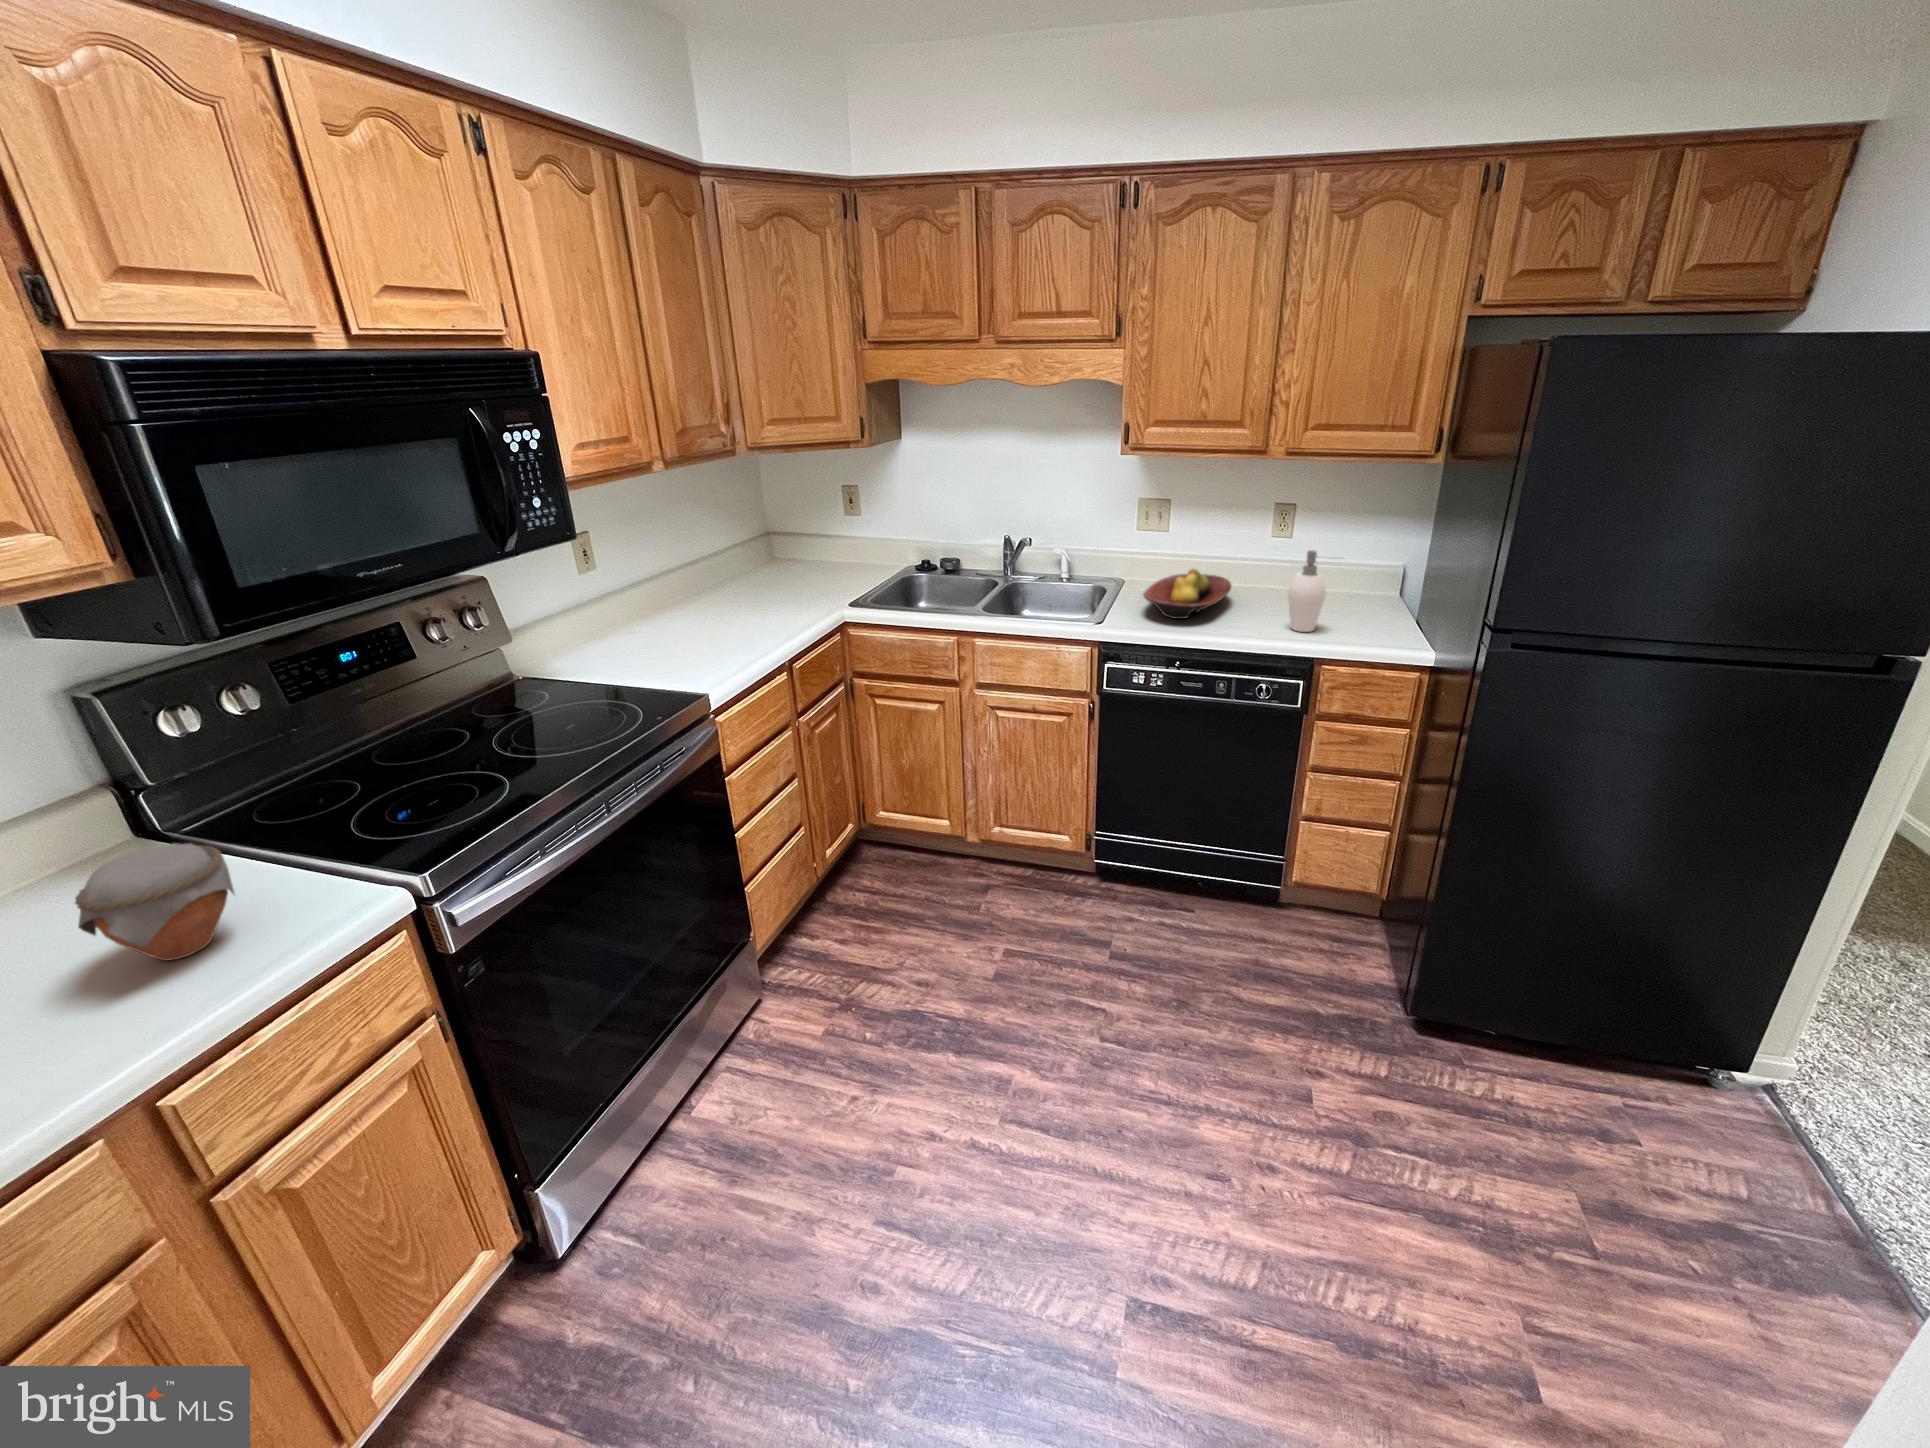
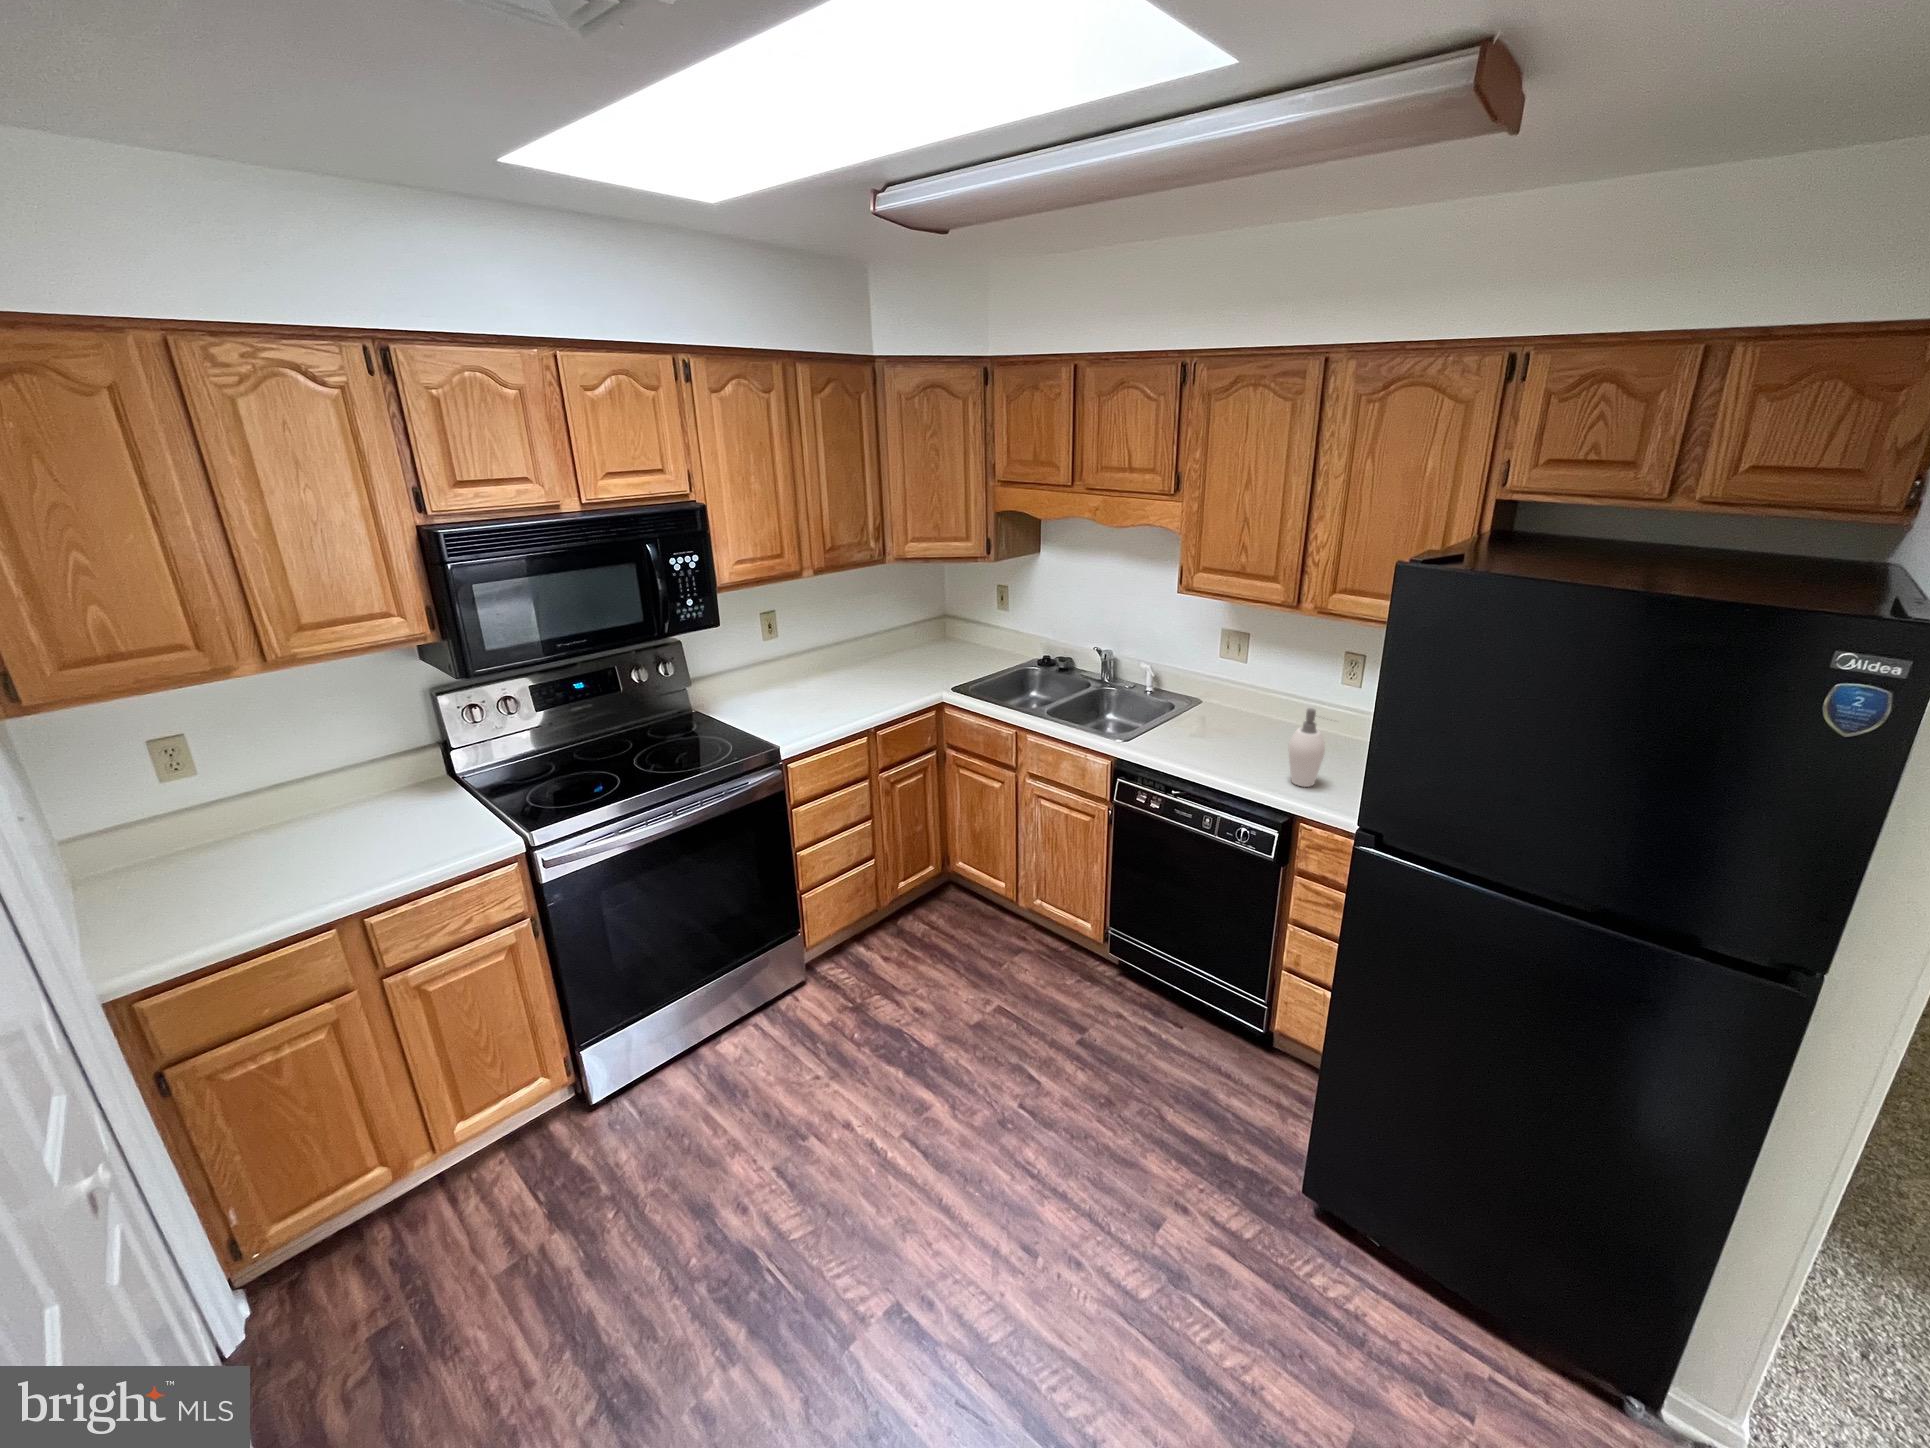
fruit bowl: present [1144,569,1231,619] -> none [1170,704,1275,751]
jar: present [75,843,235,961] -> none [381,783,452,845]

